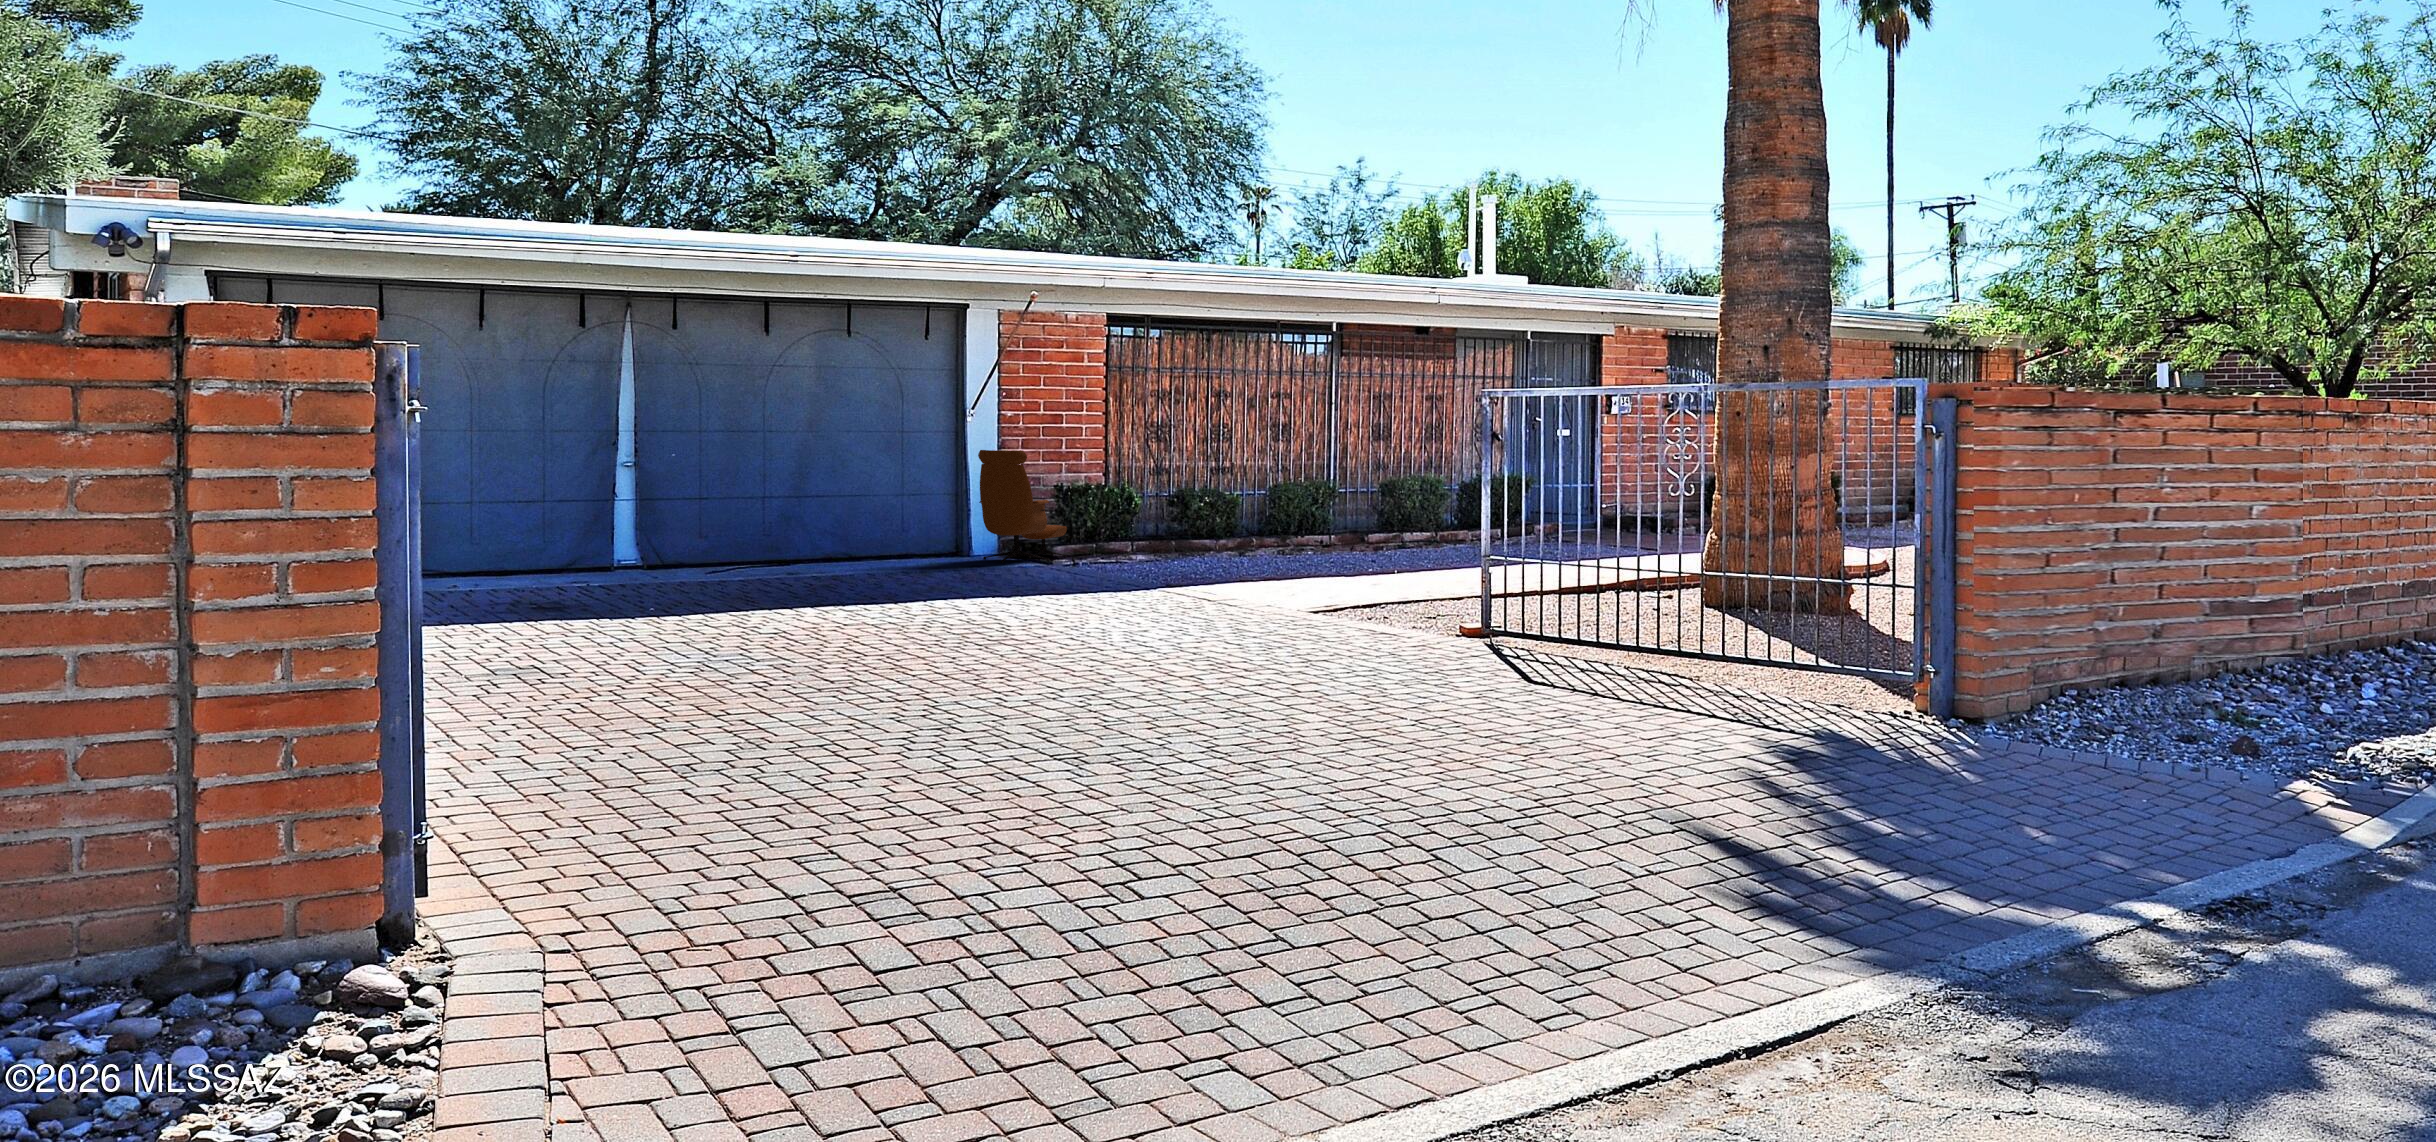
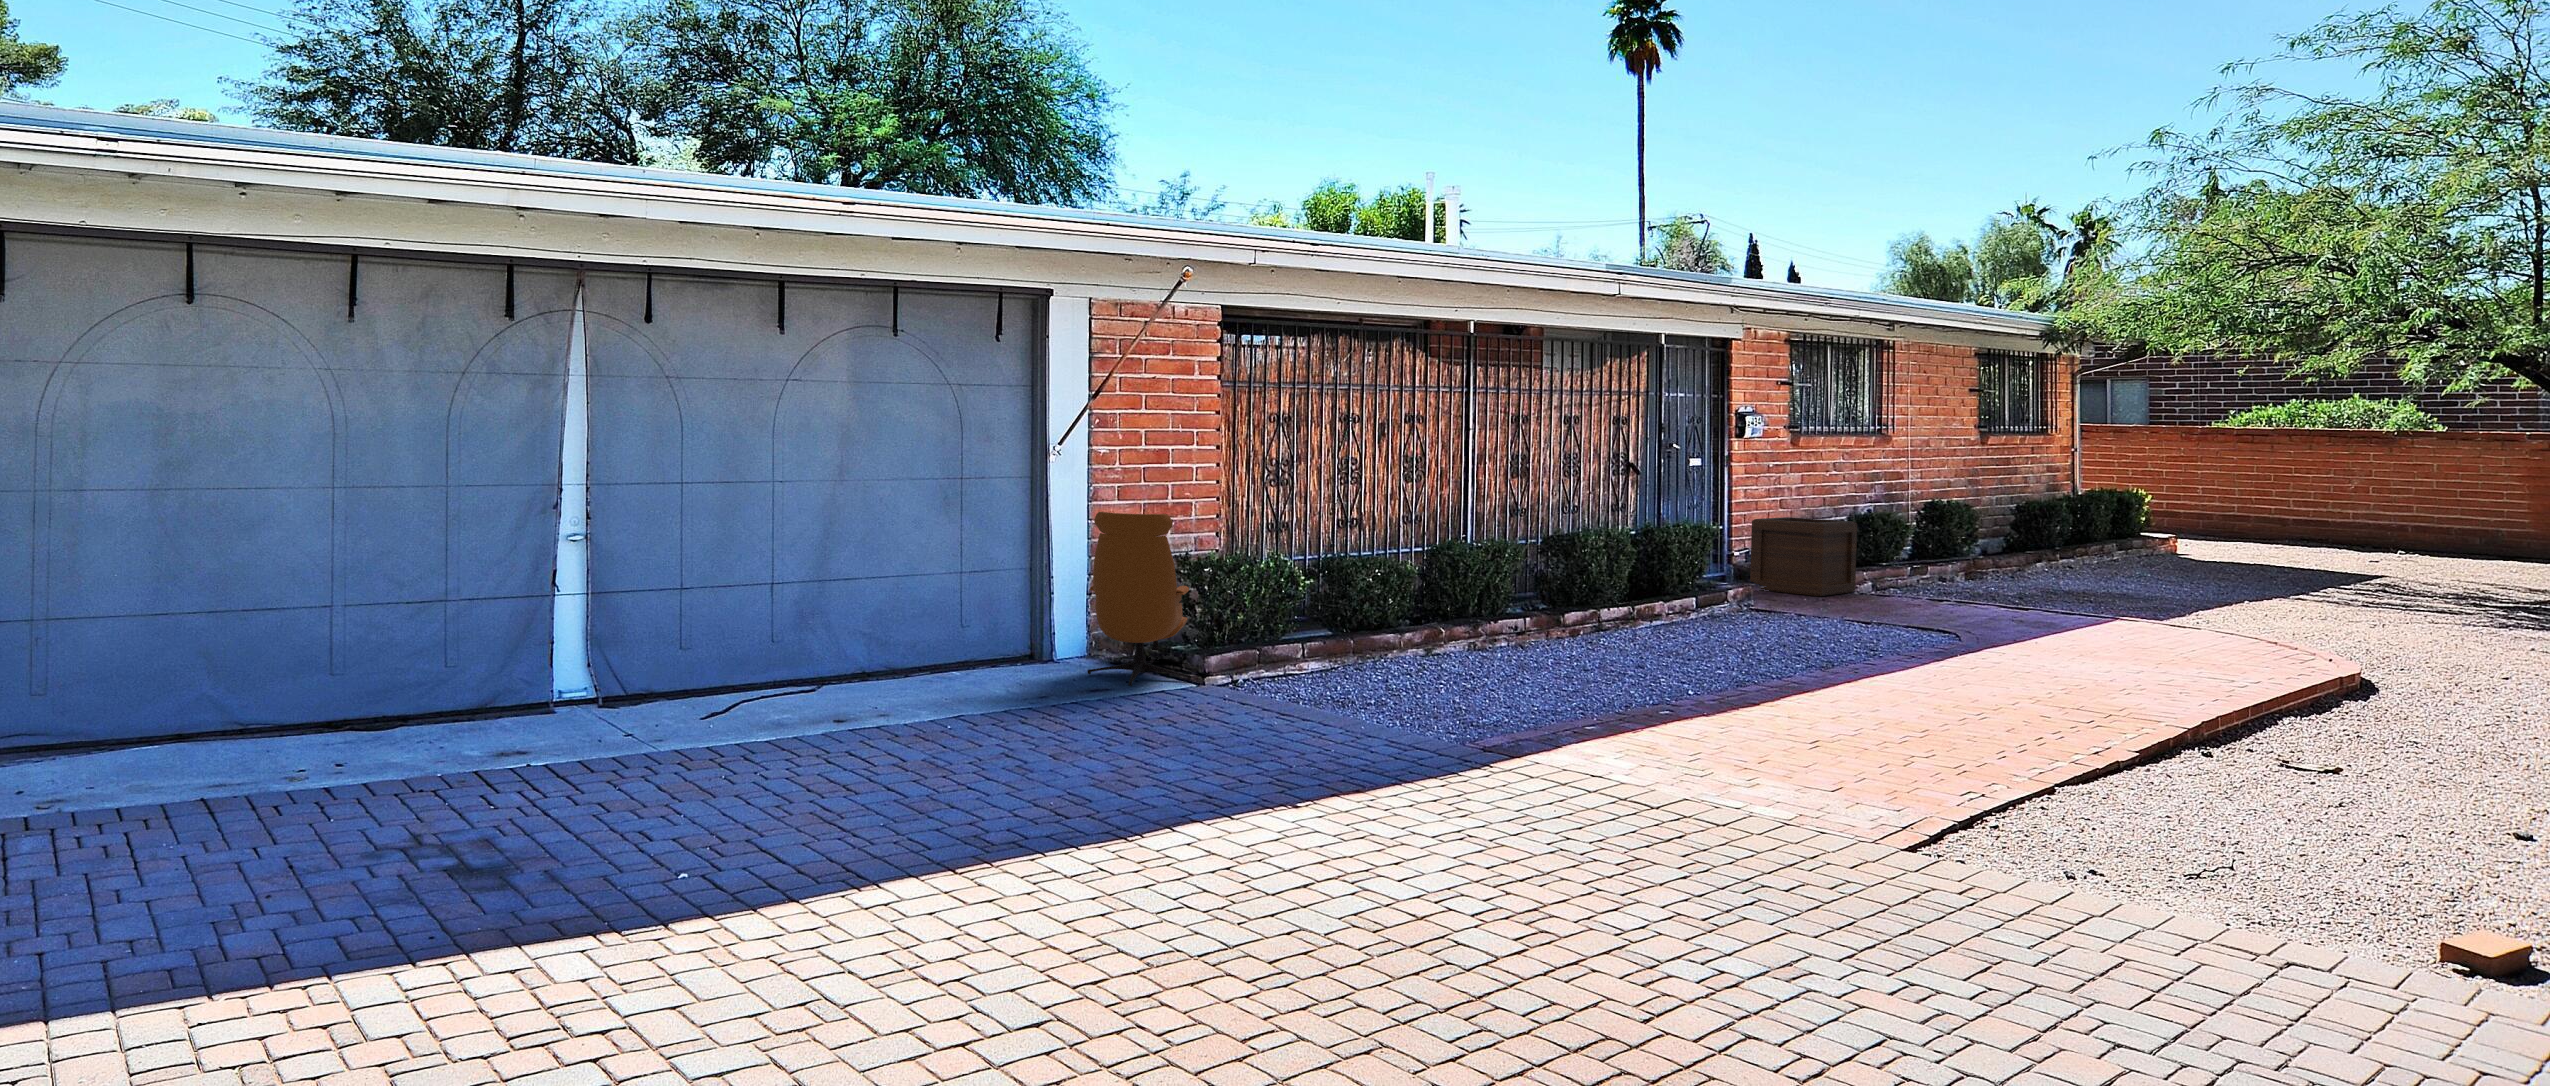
wooden crate: none [1613,474,1692,533] -> present [1750,517,1857,596]

